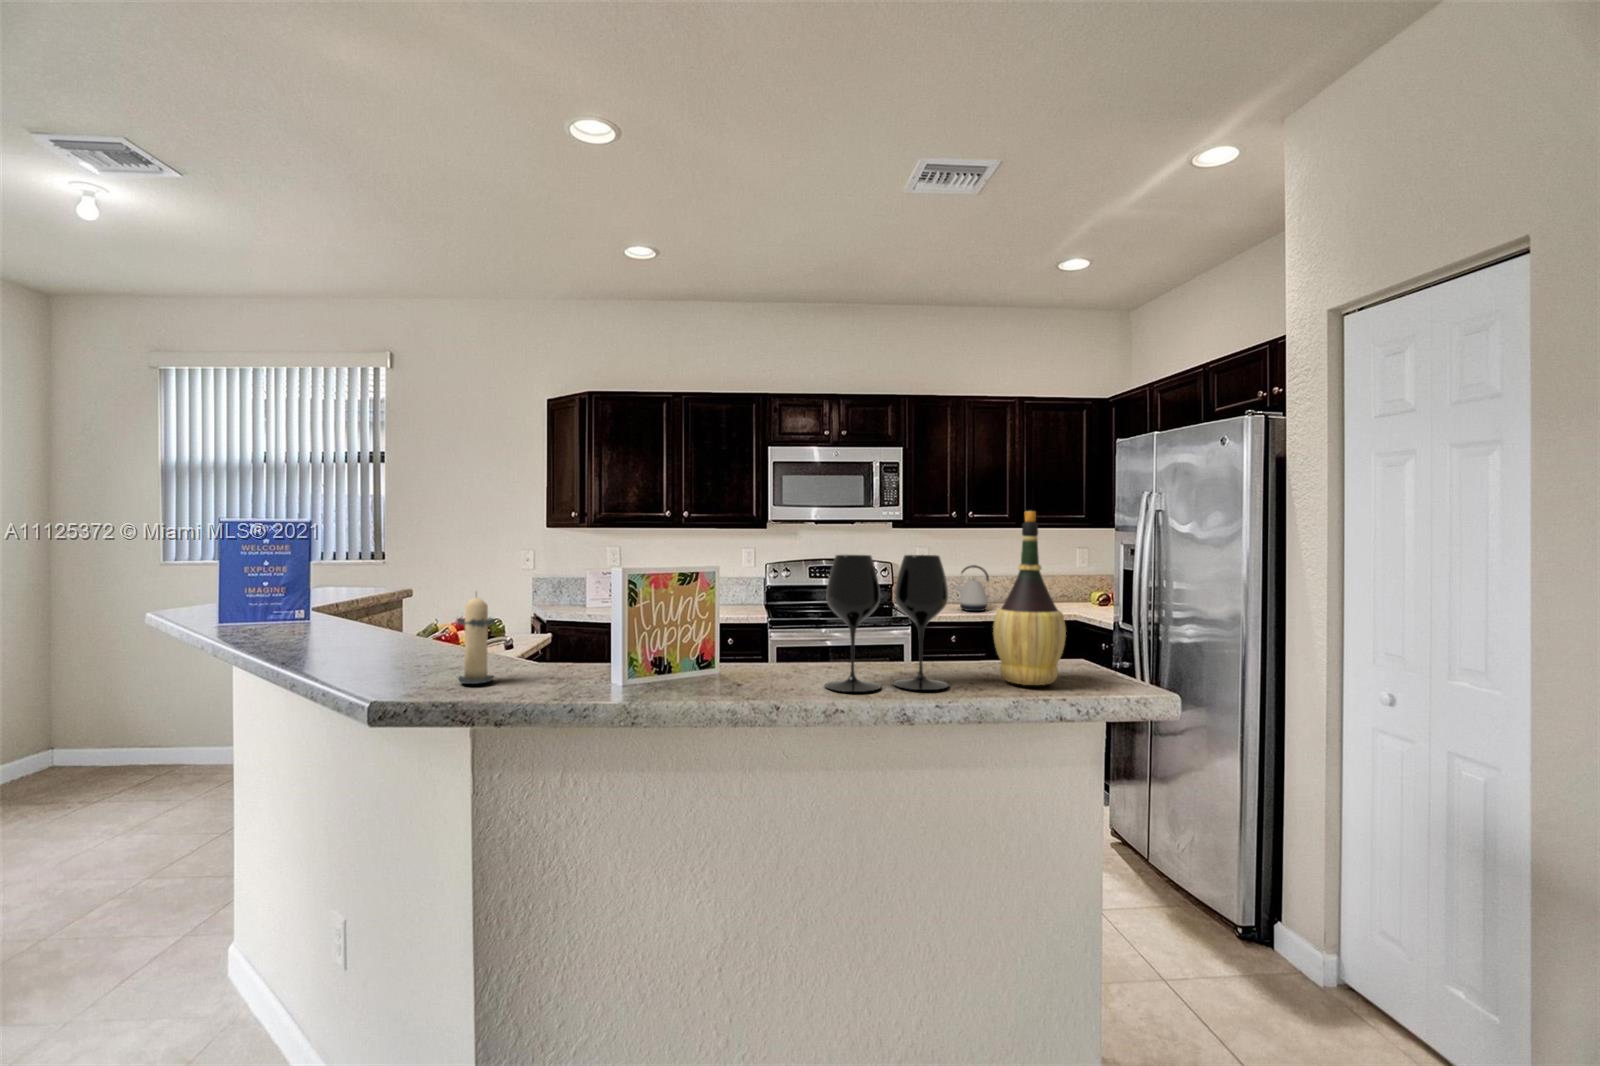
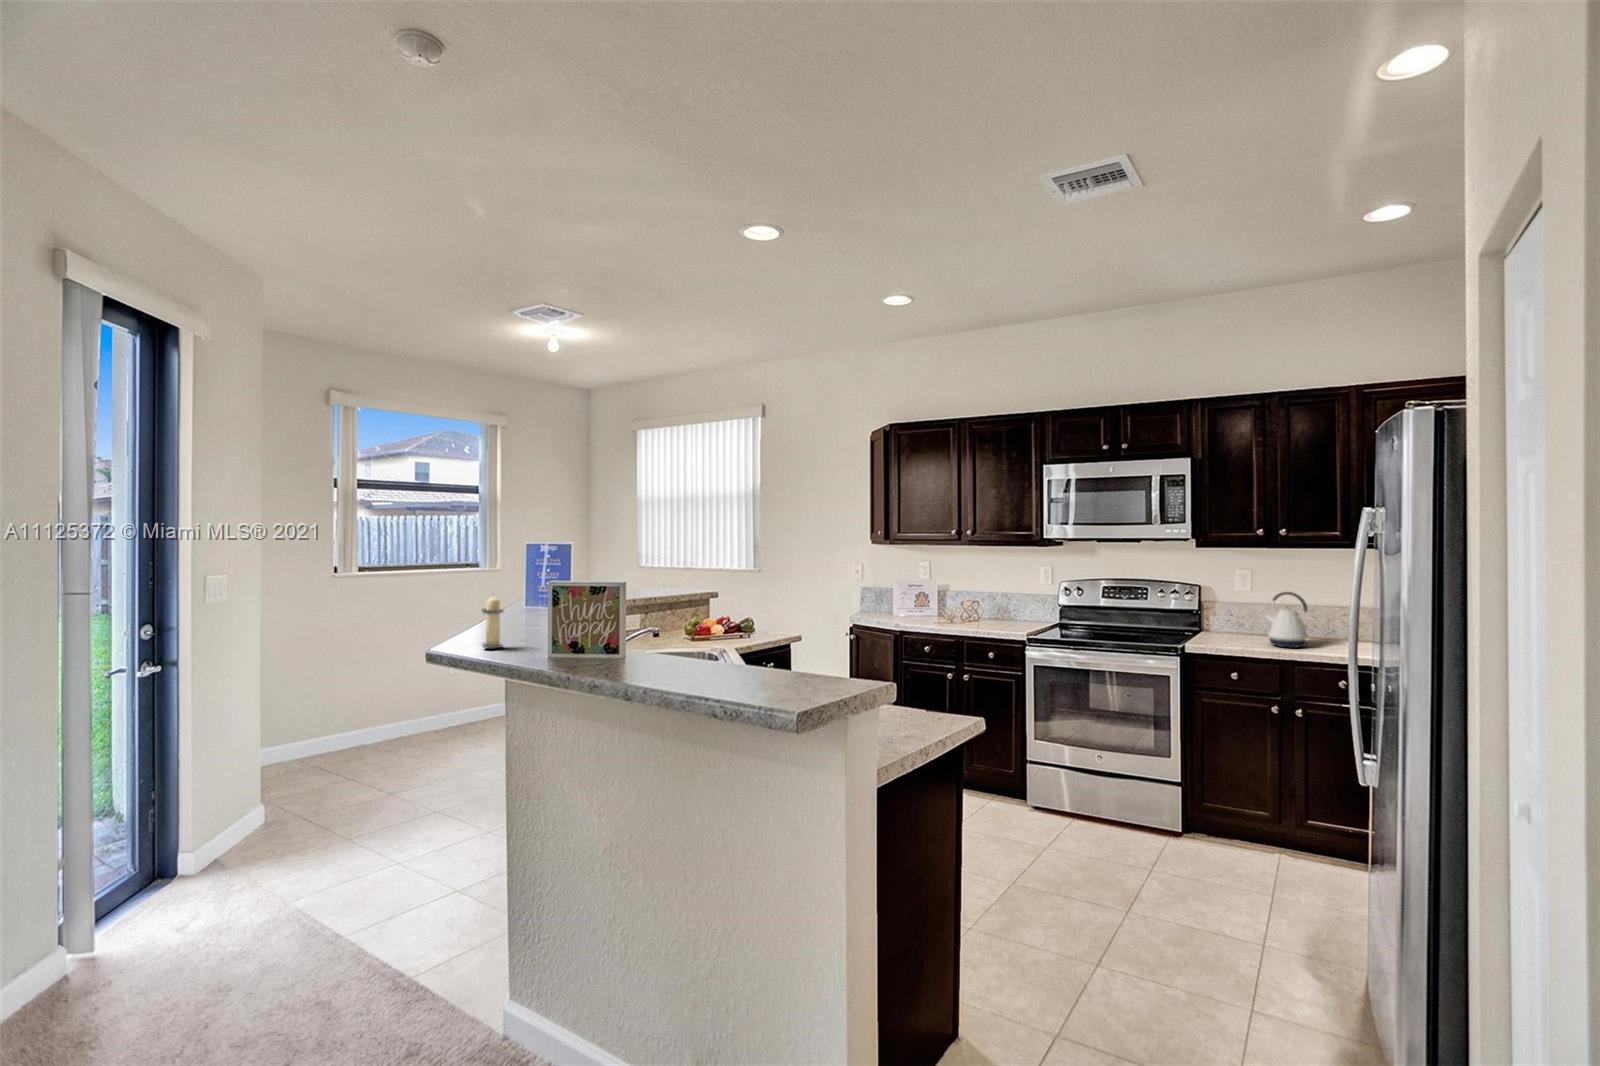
wine bottle: present [993,511,1066,685] -> none [745,544,802,689]
wine glass: present [825,555,949,692] -> none [635,577,721,682]

